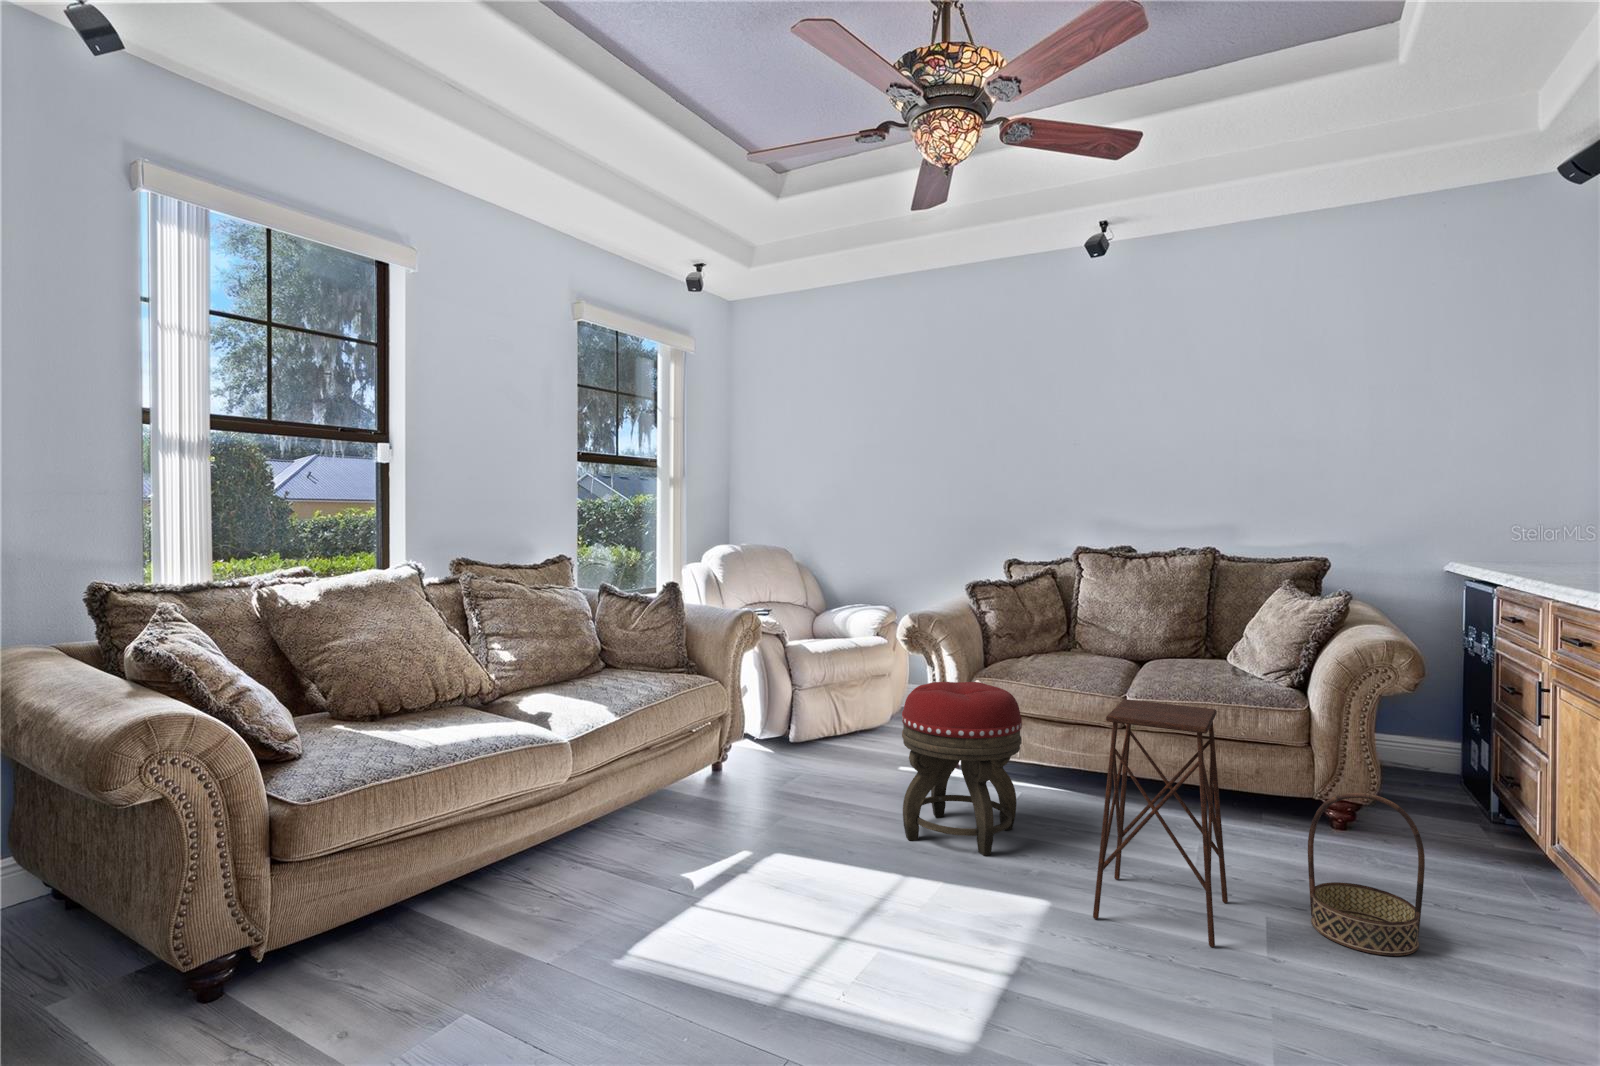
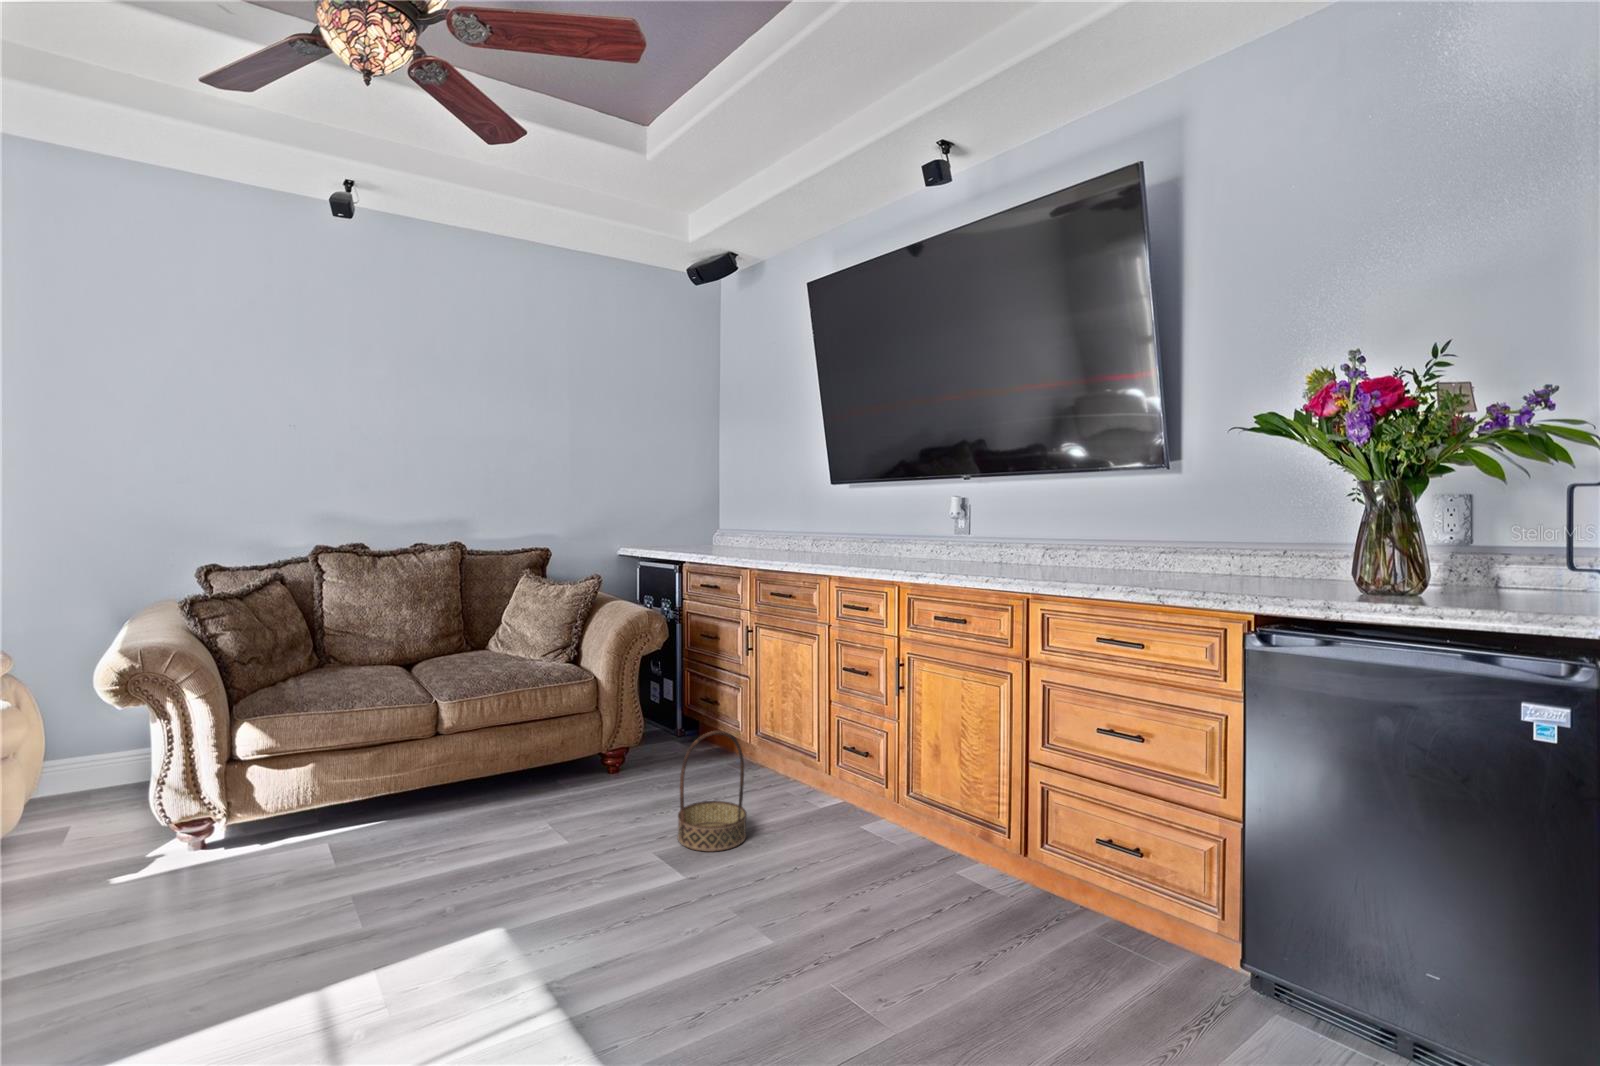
footstool: present [902,682,1022,856] -> none [228,723,403,957]
side table: present [1093,699,1228,947] -> none [526,692,660,926]

